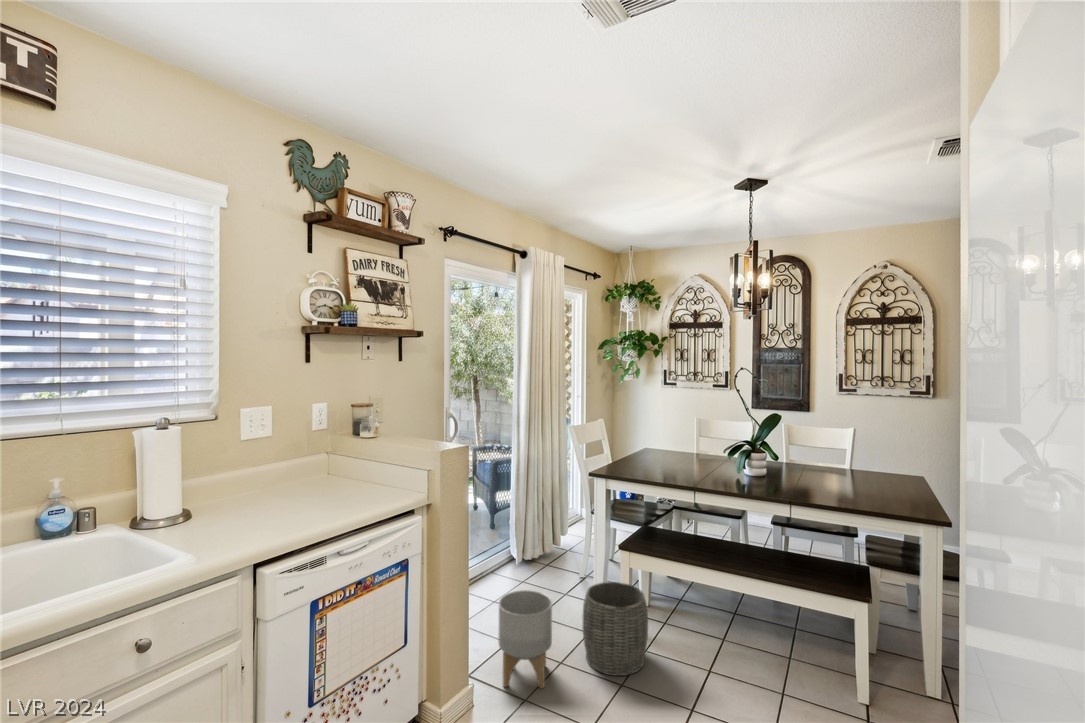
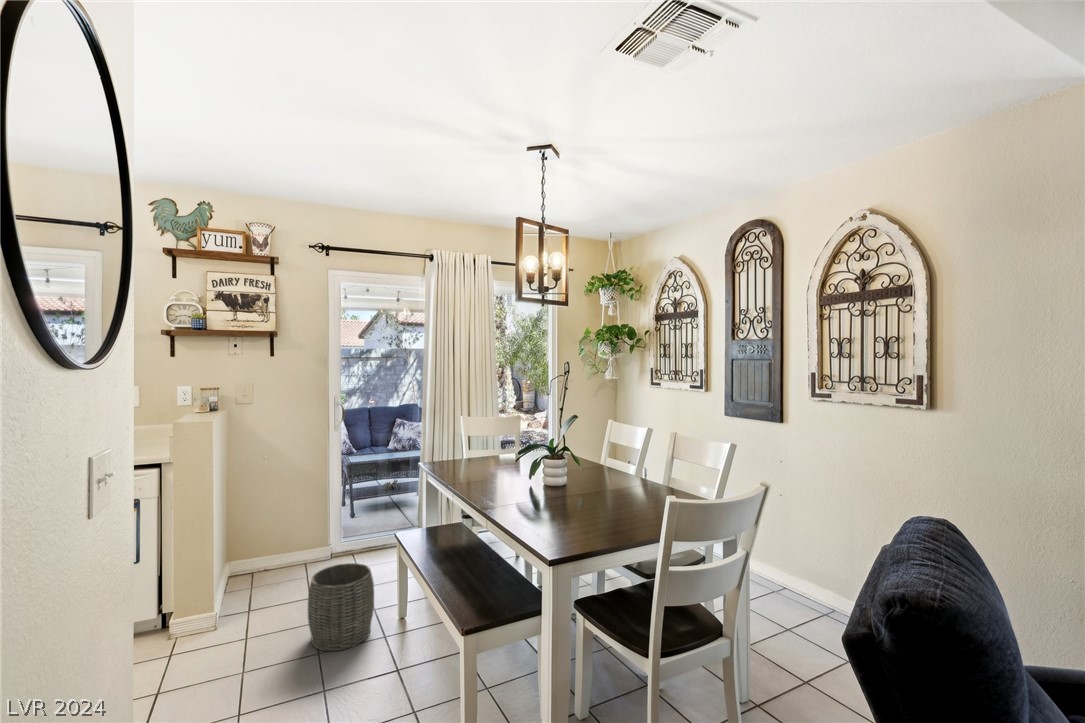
planter: present [499,590,552,688] -> none [240,553,292,638]

